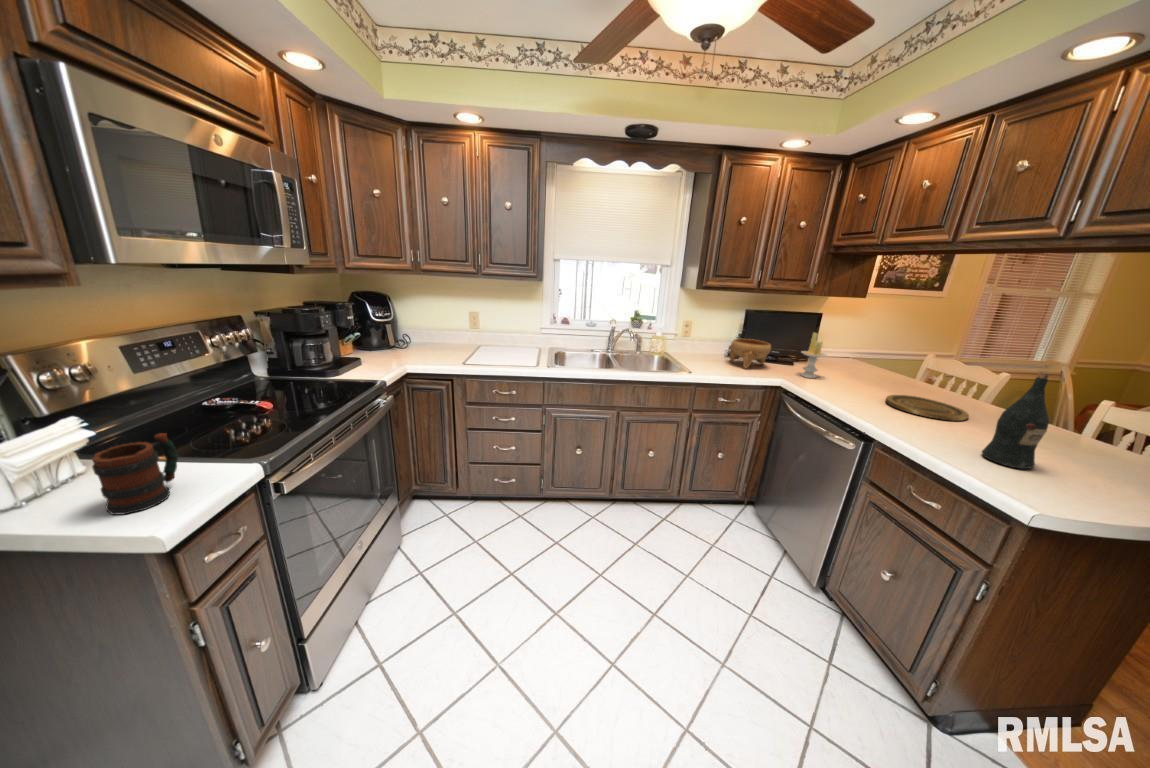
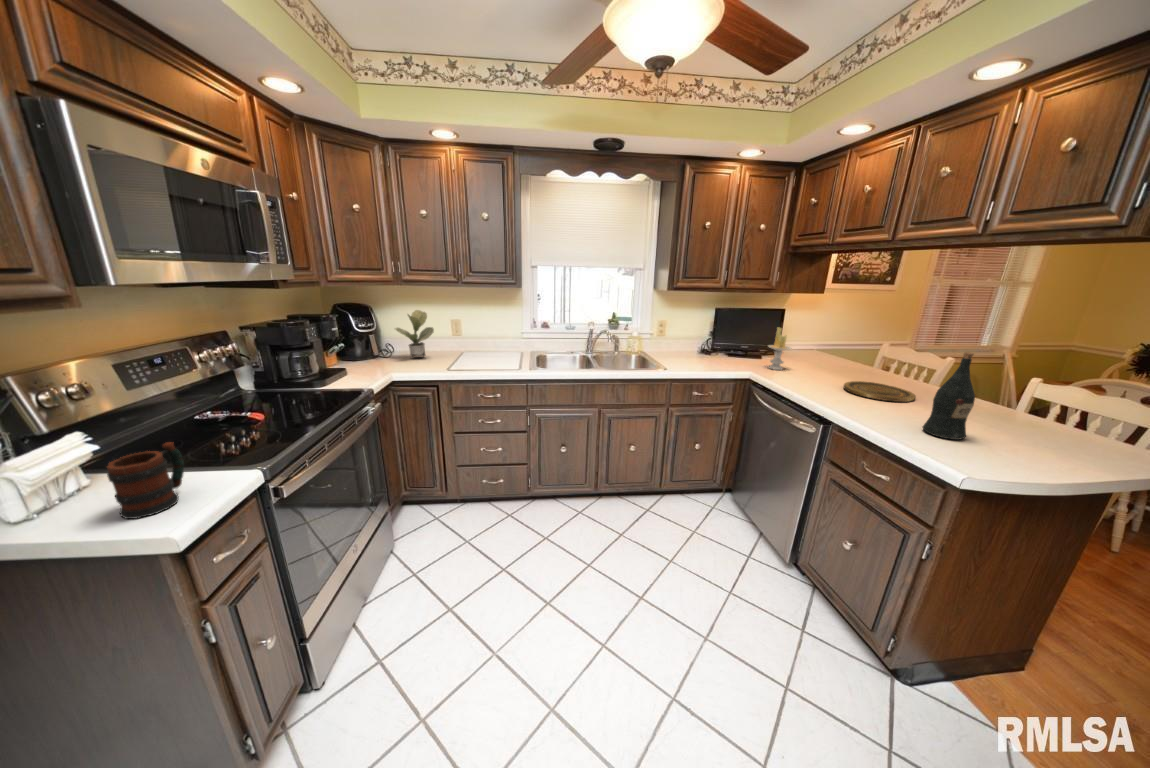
potted plant: none [412,300,452,349] -> present [395,310,434,357]
bowl: present [729,339,771,369] -> none [702,336,740,364]

